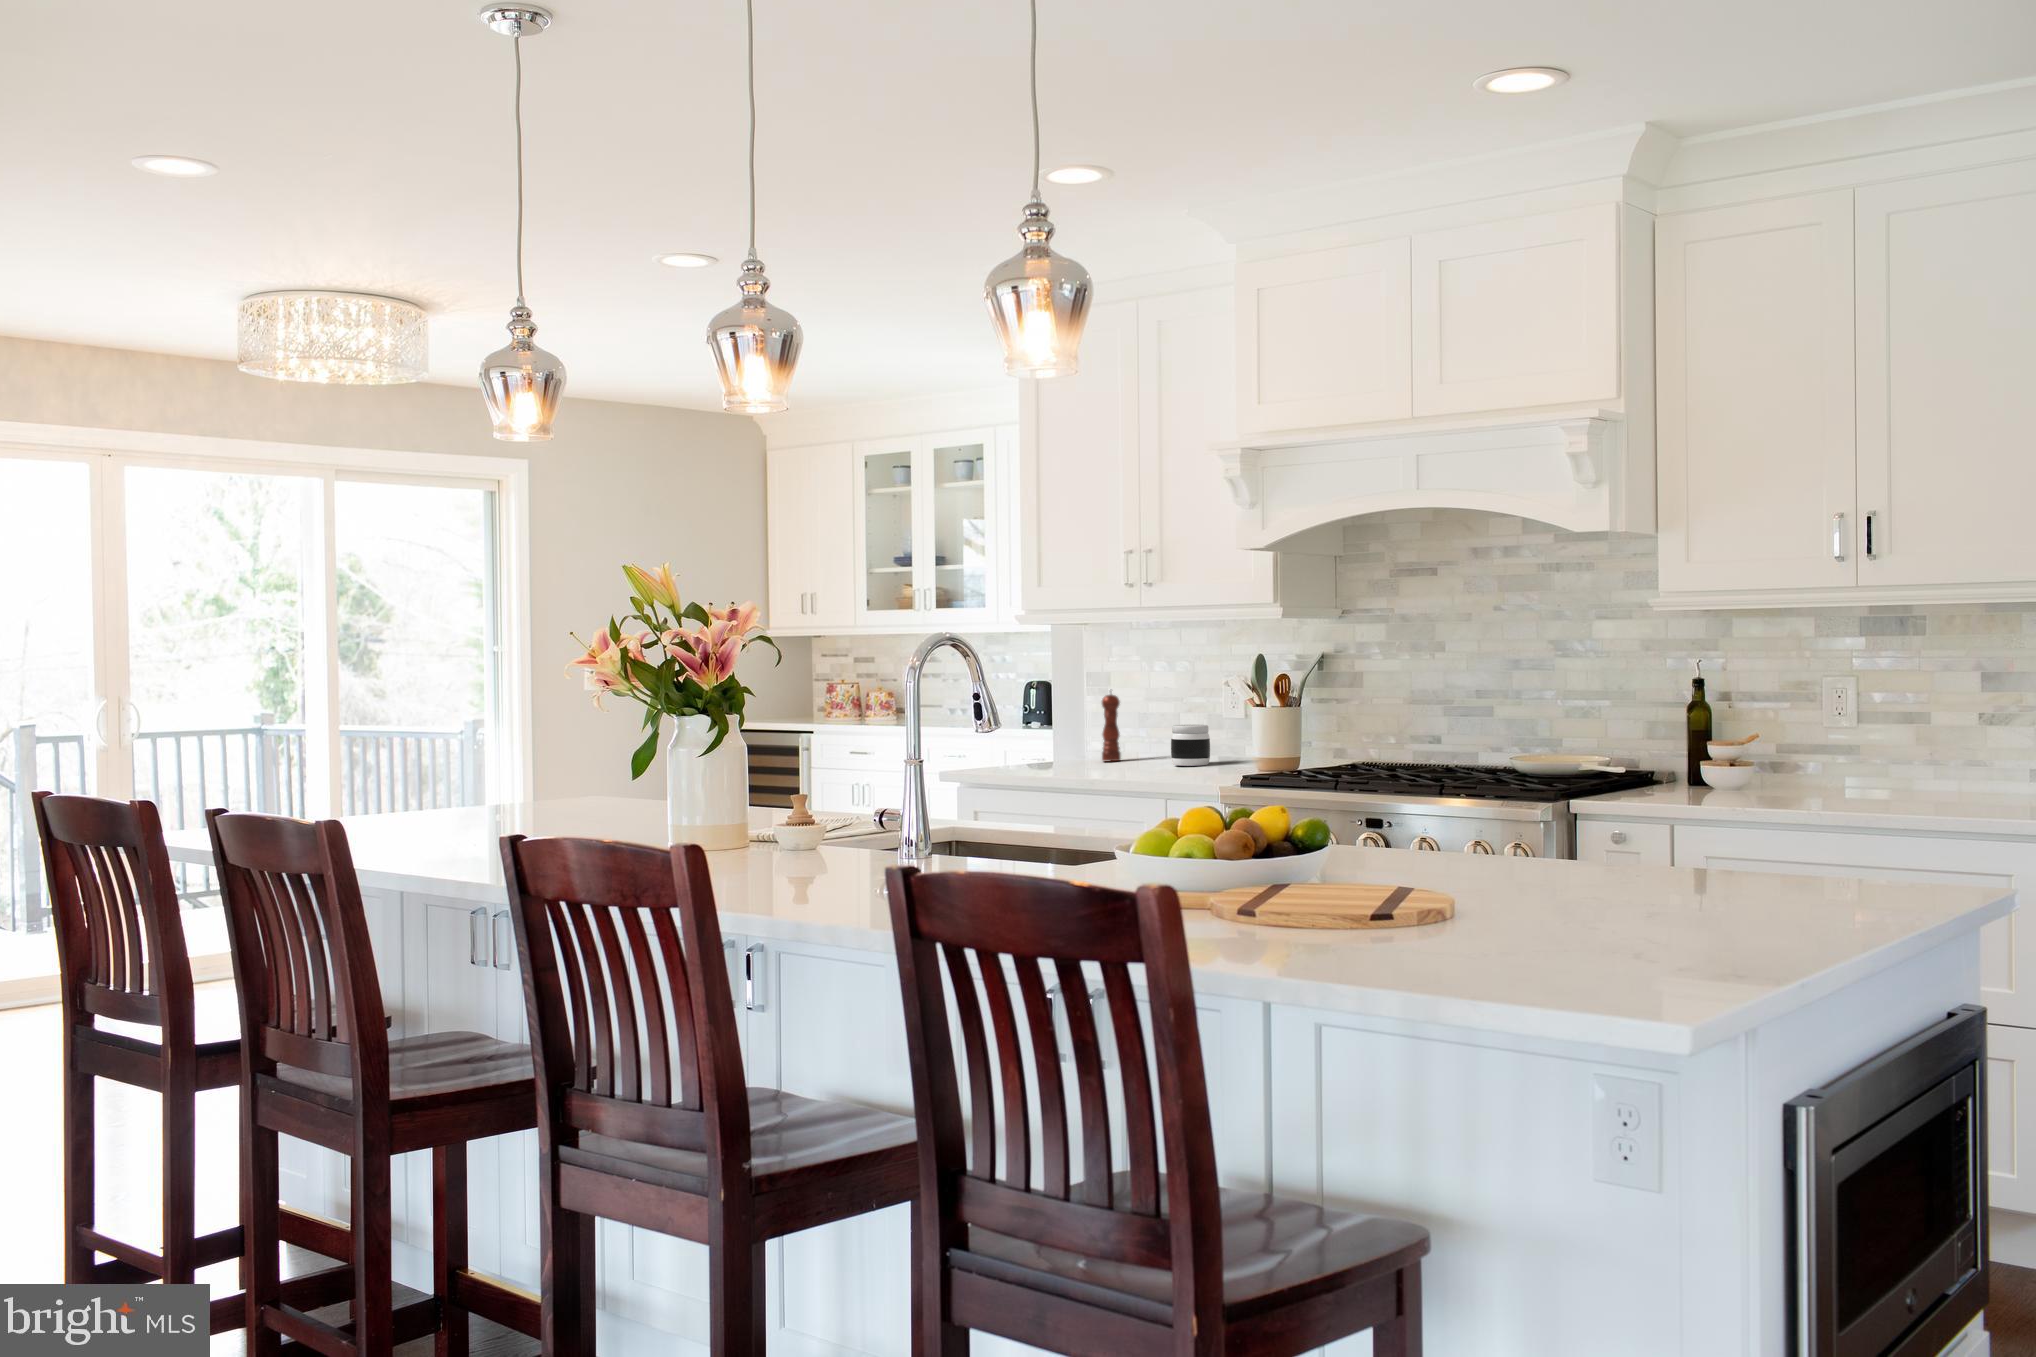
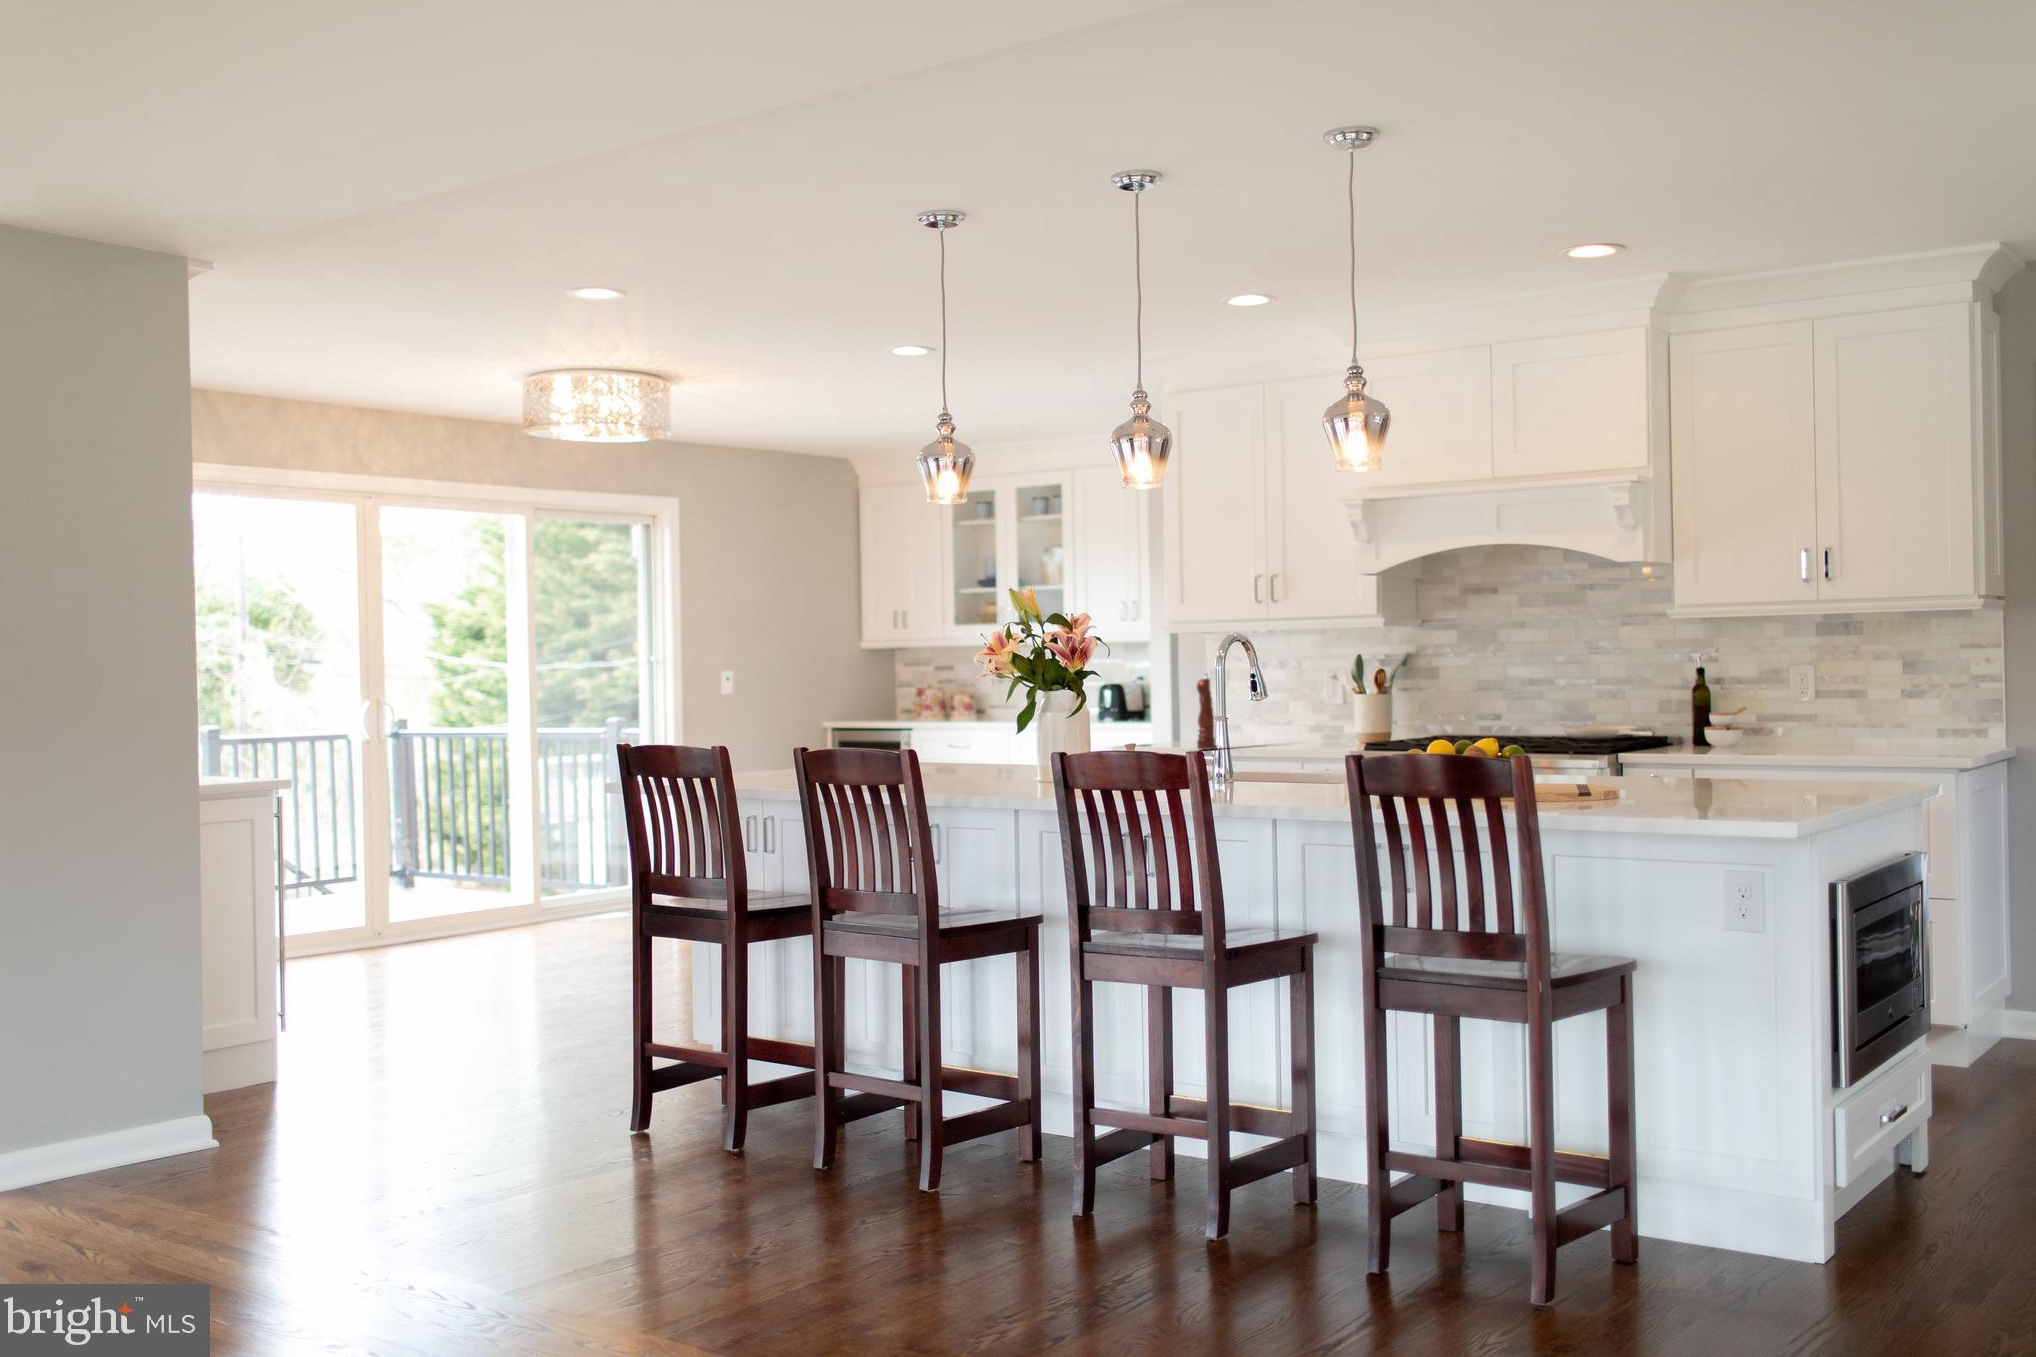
jar: present [1171,725,1210,766] -> none [1272,707,1314,751]

